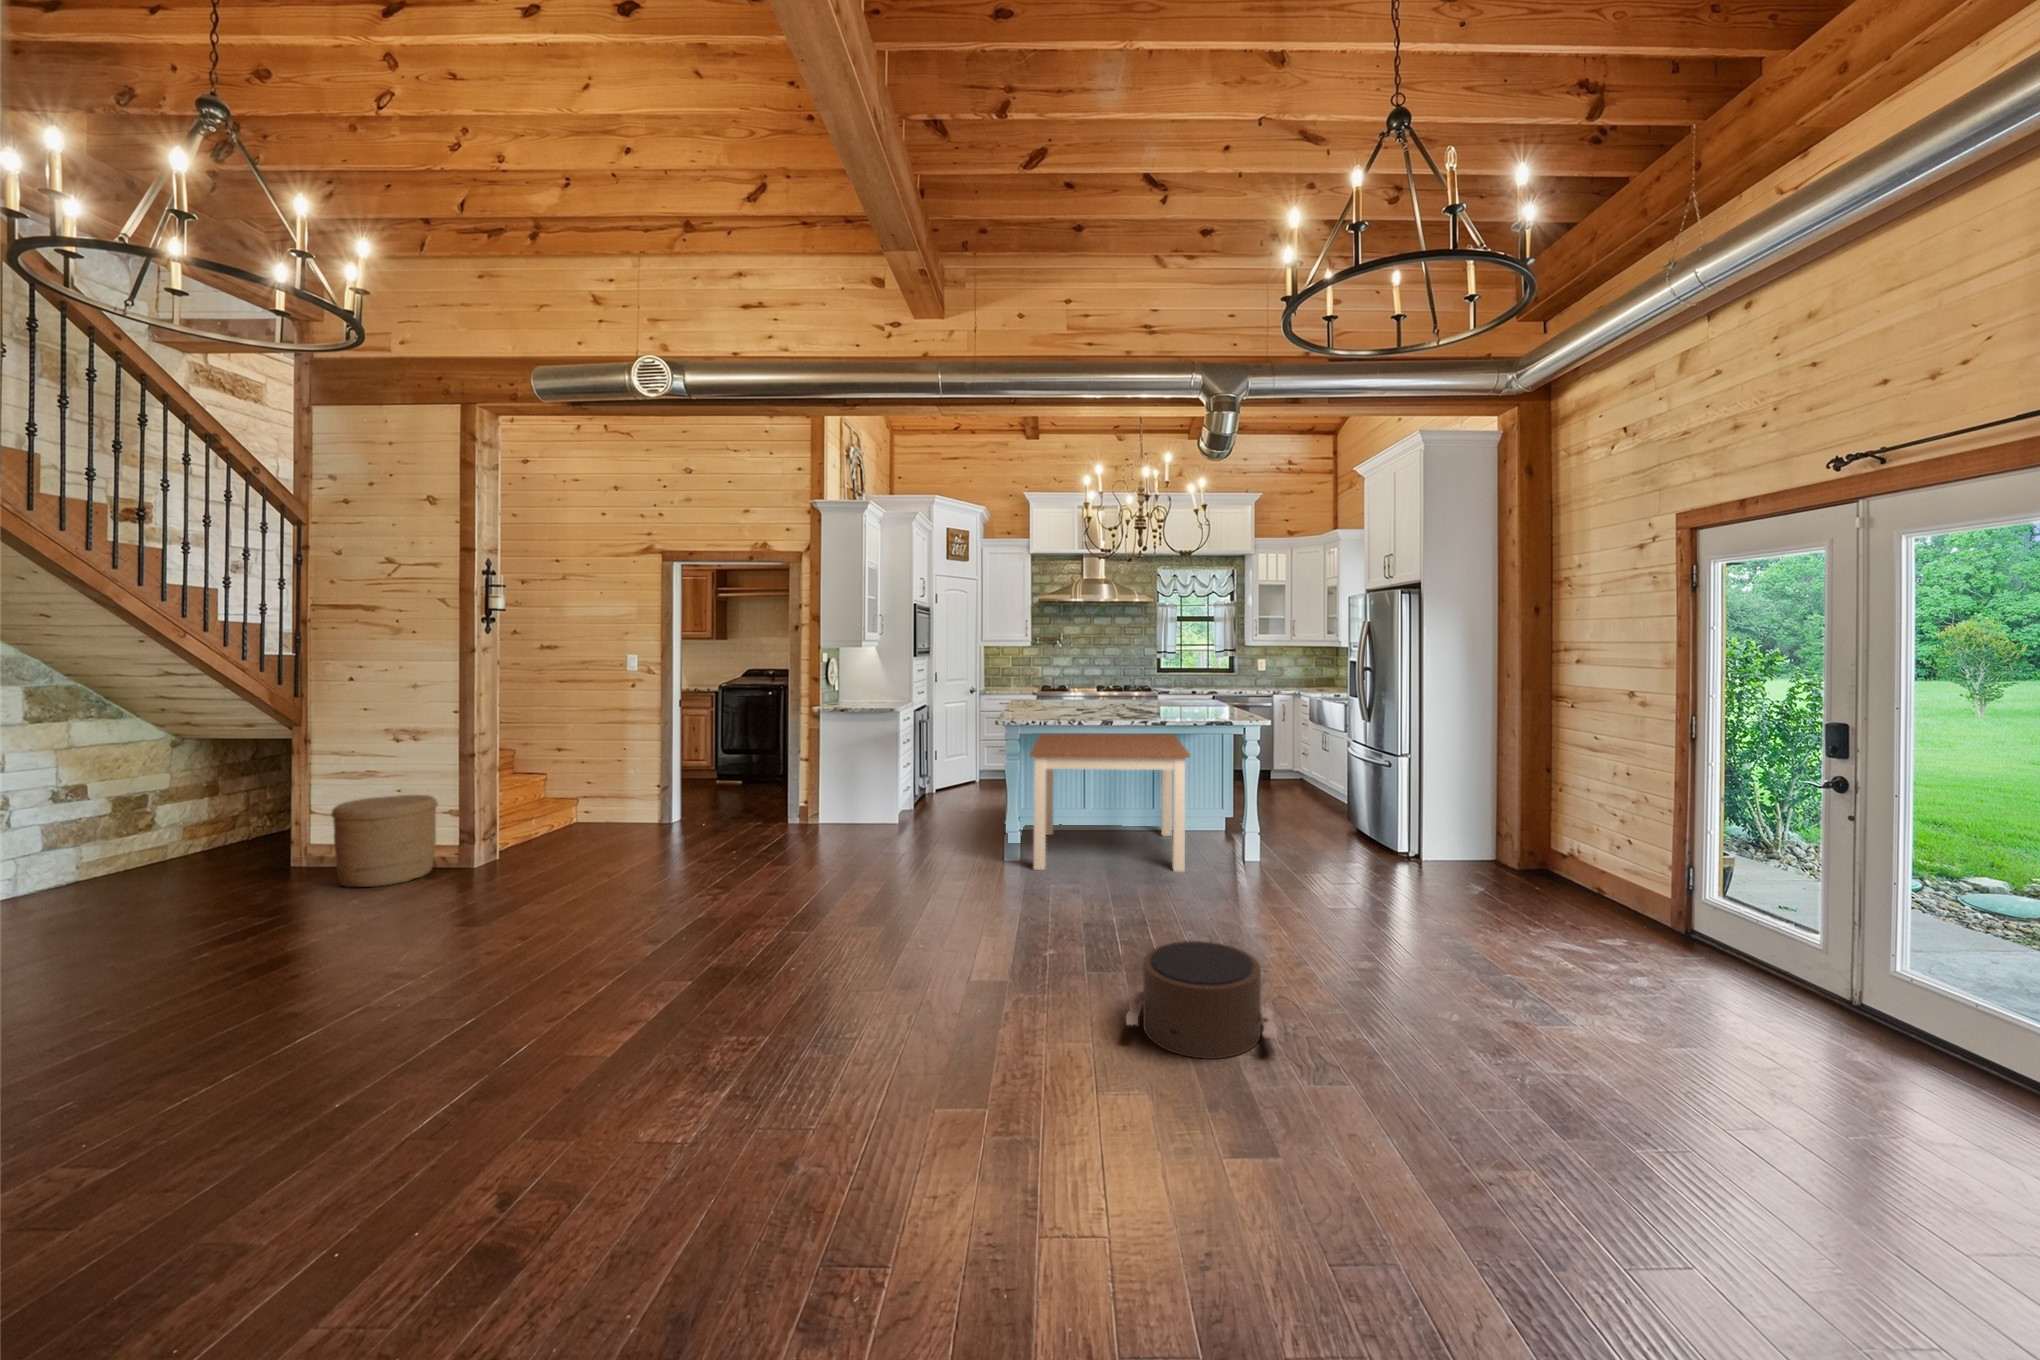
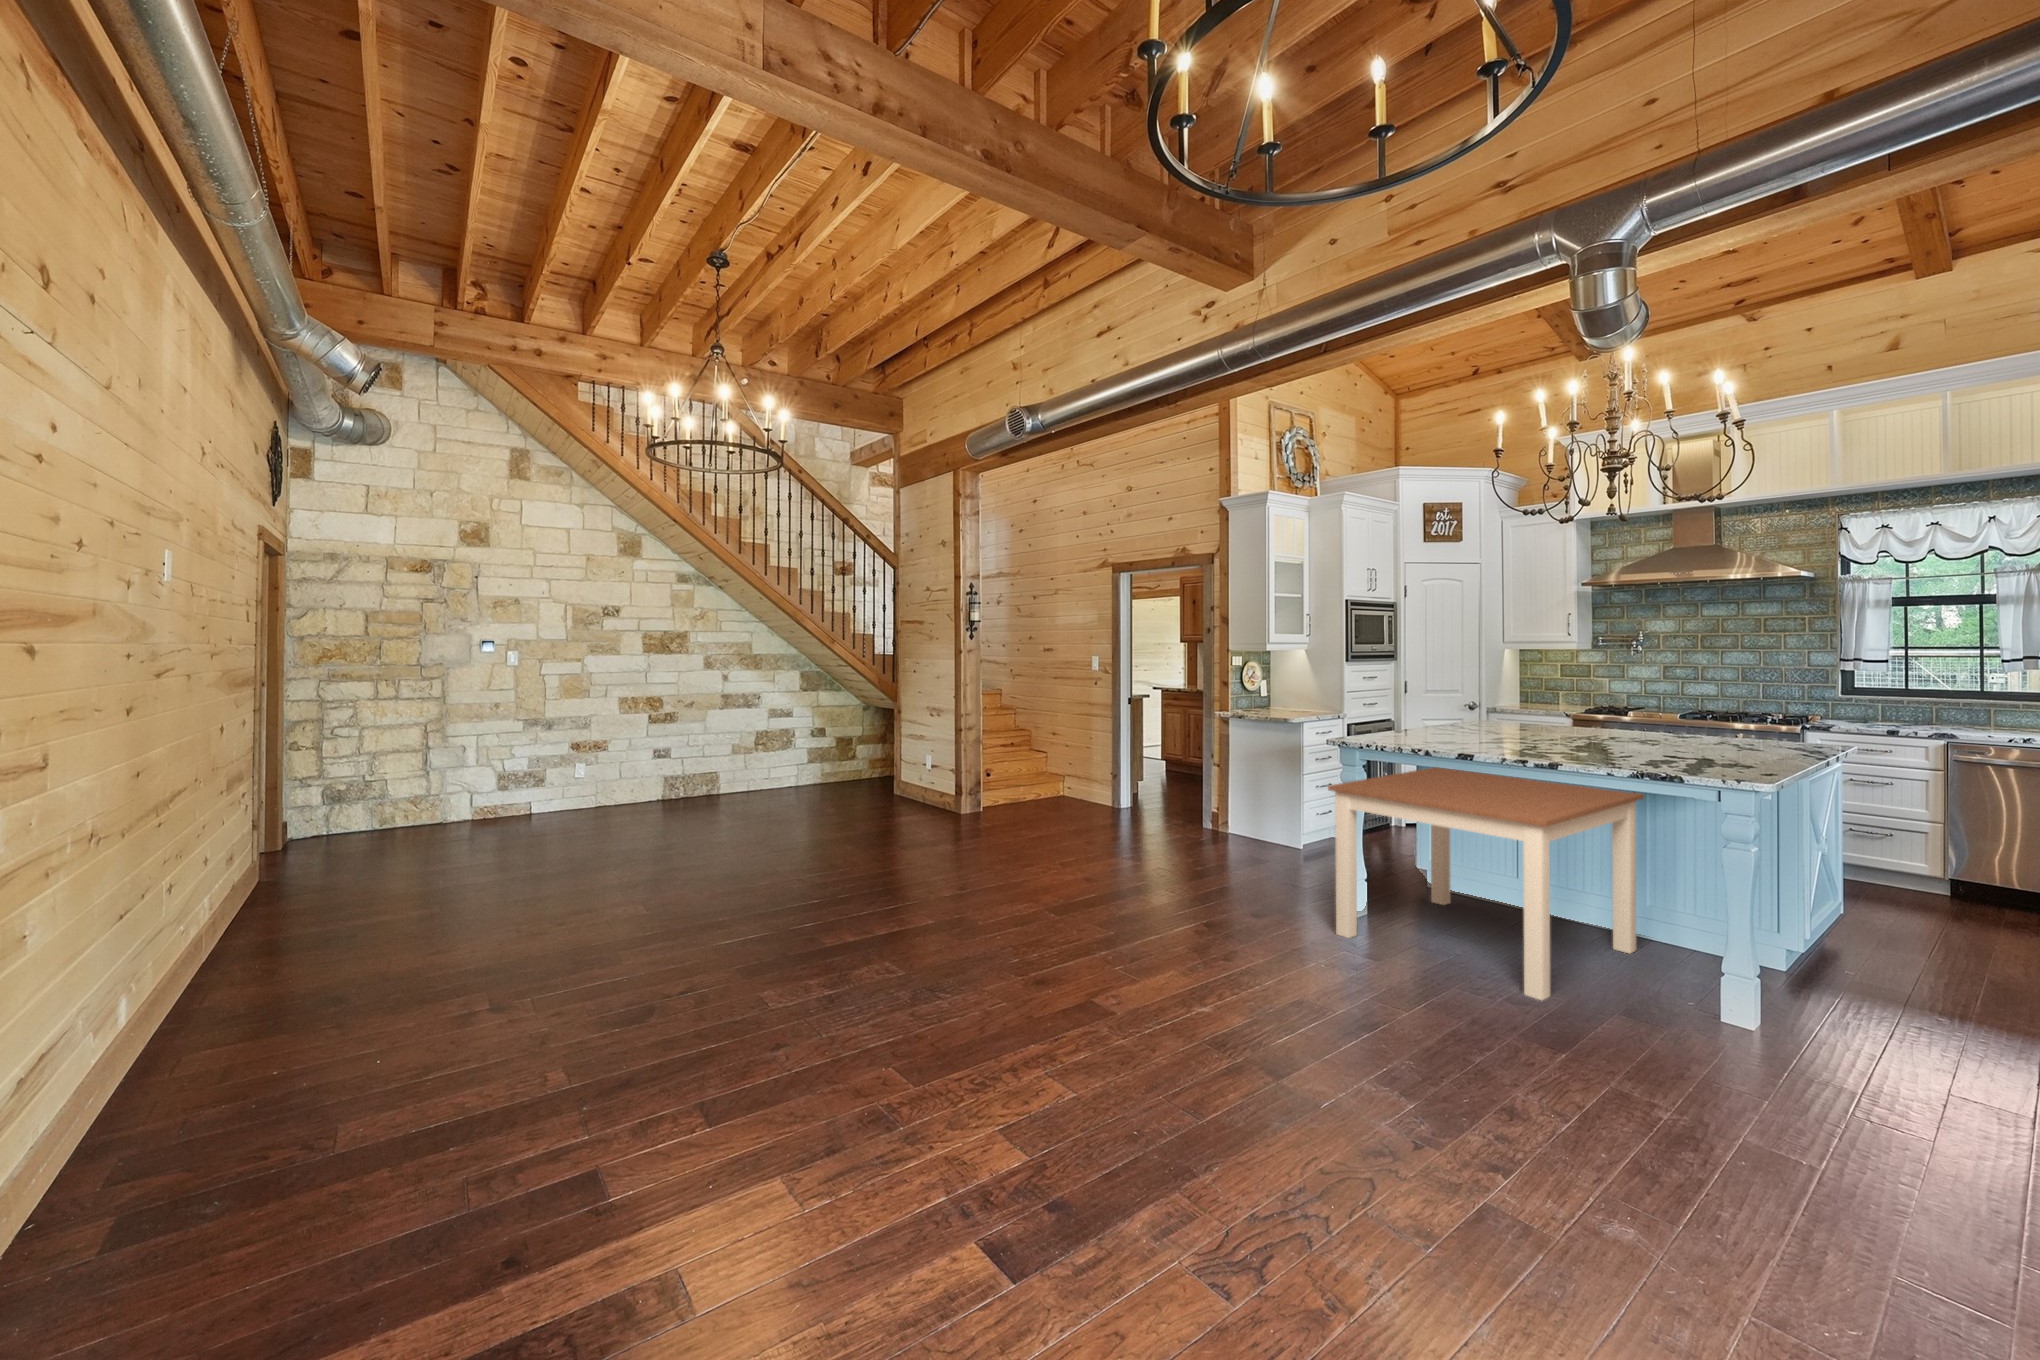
woven basket: present [331,795,438,887] -> none [885,755,942,817]
pouf: present [1126,941,1278,1059] -> none [1059,1033,1239,1202]

